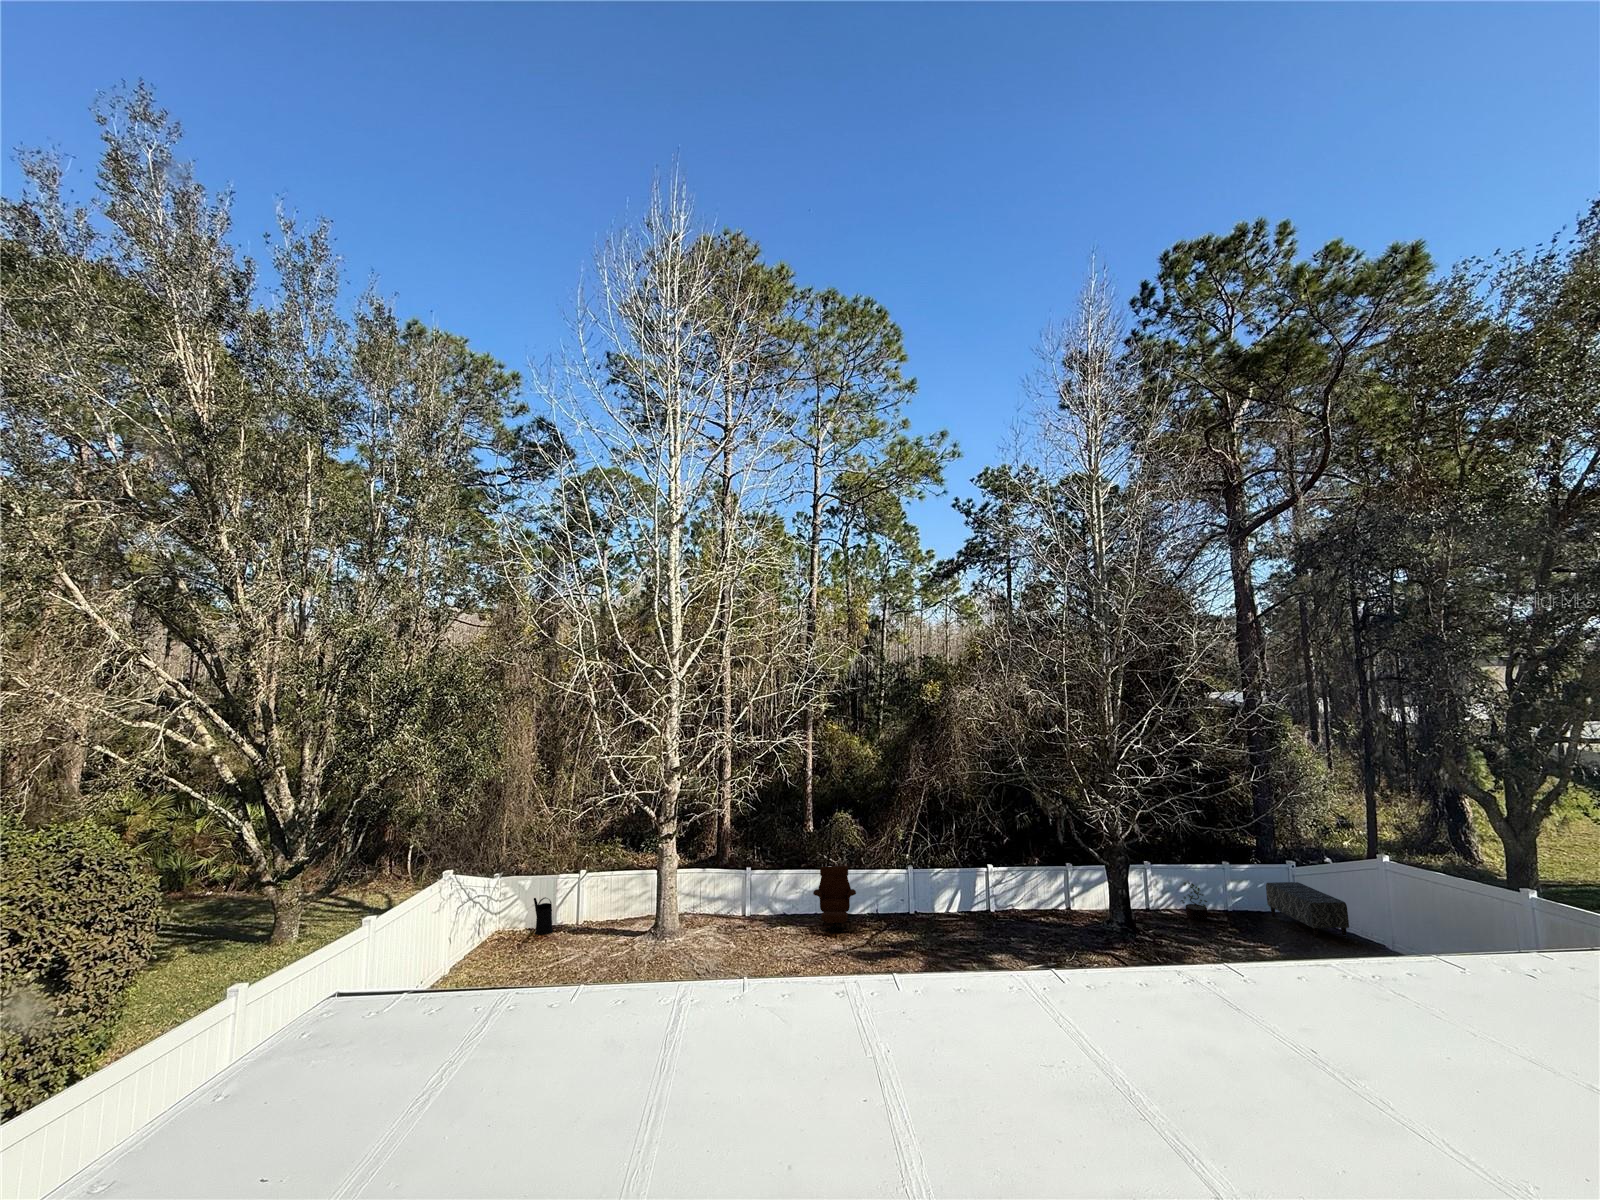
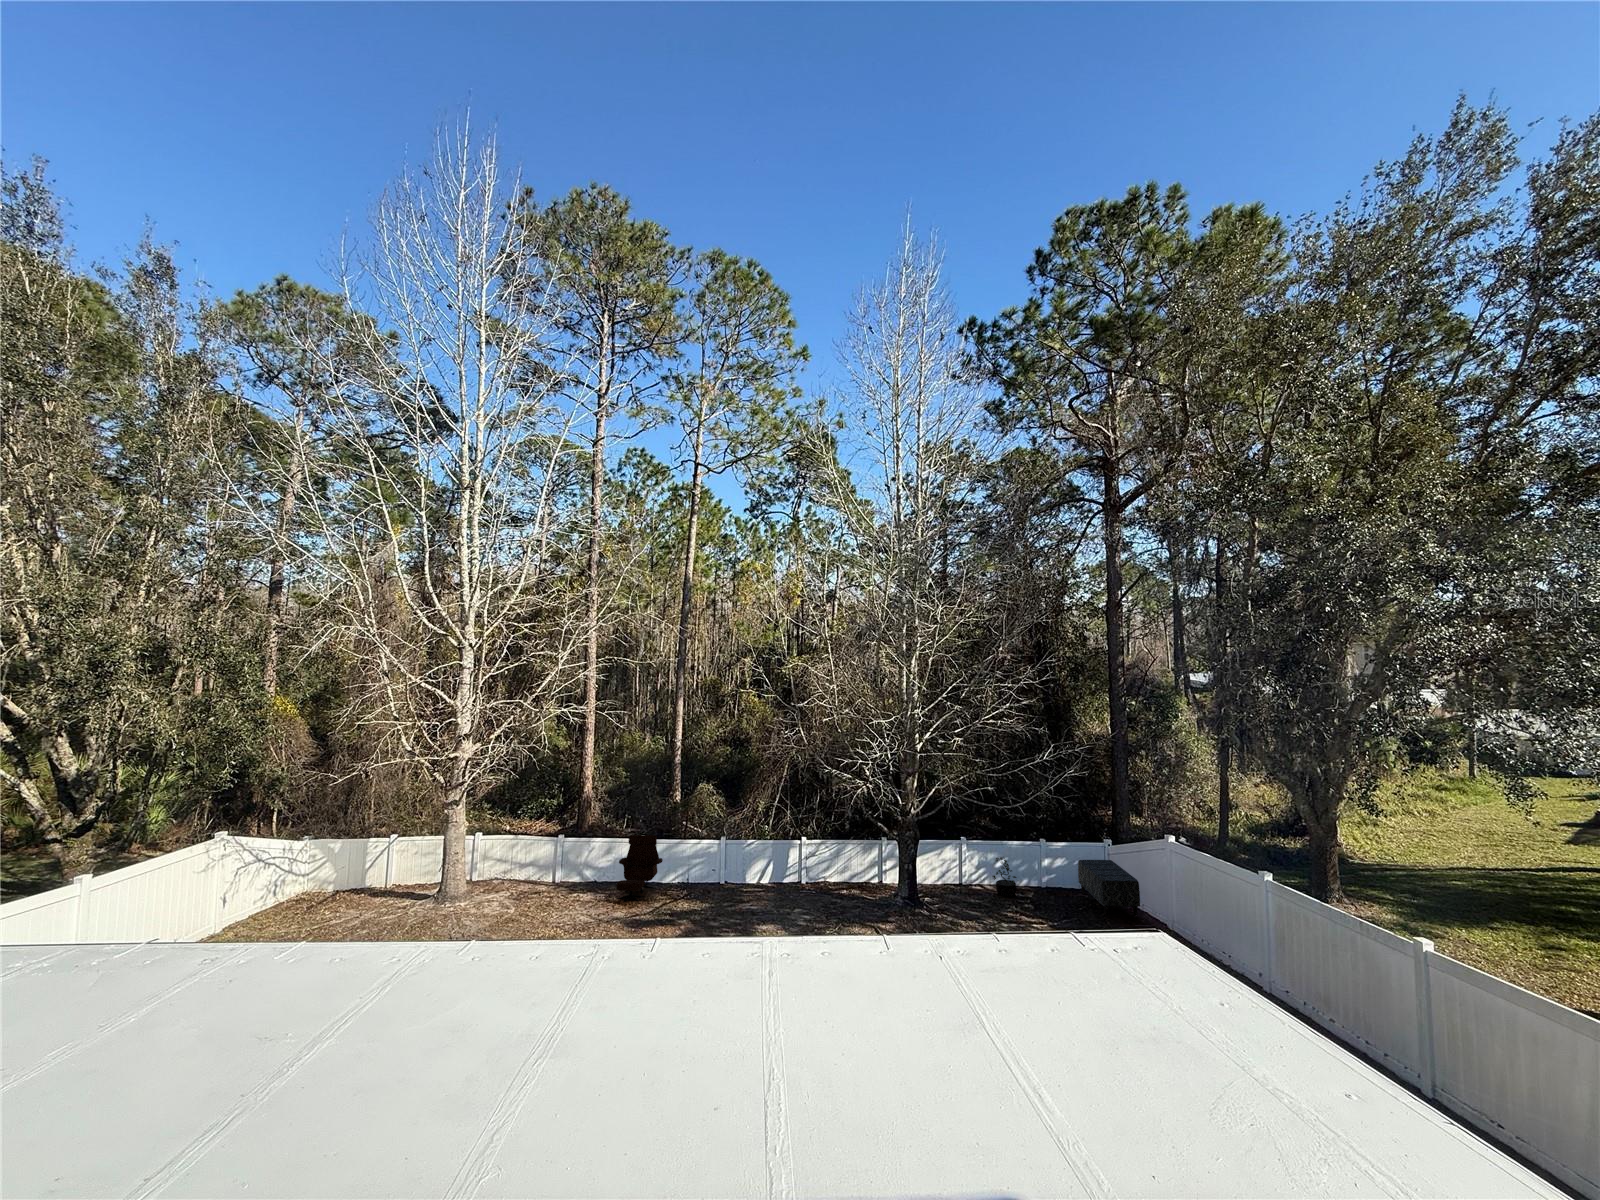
watering can: present [534,897,553,935] -> none [333,860,353,898]

